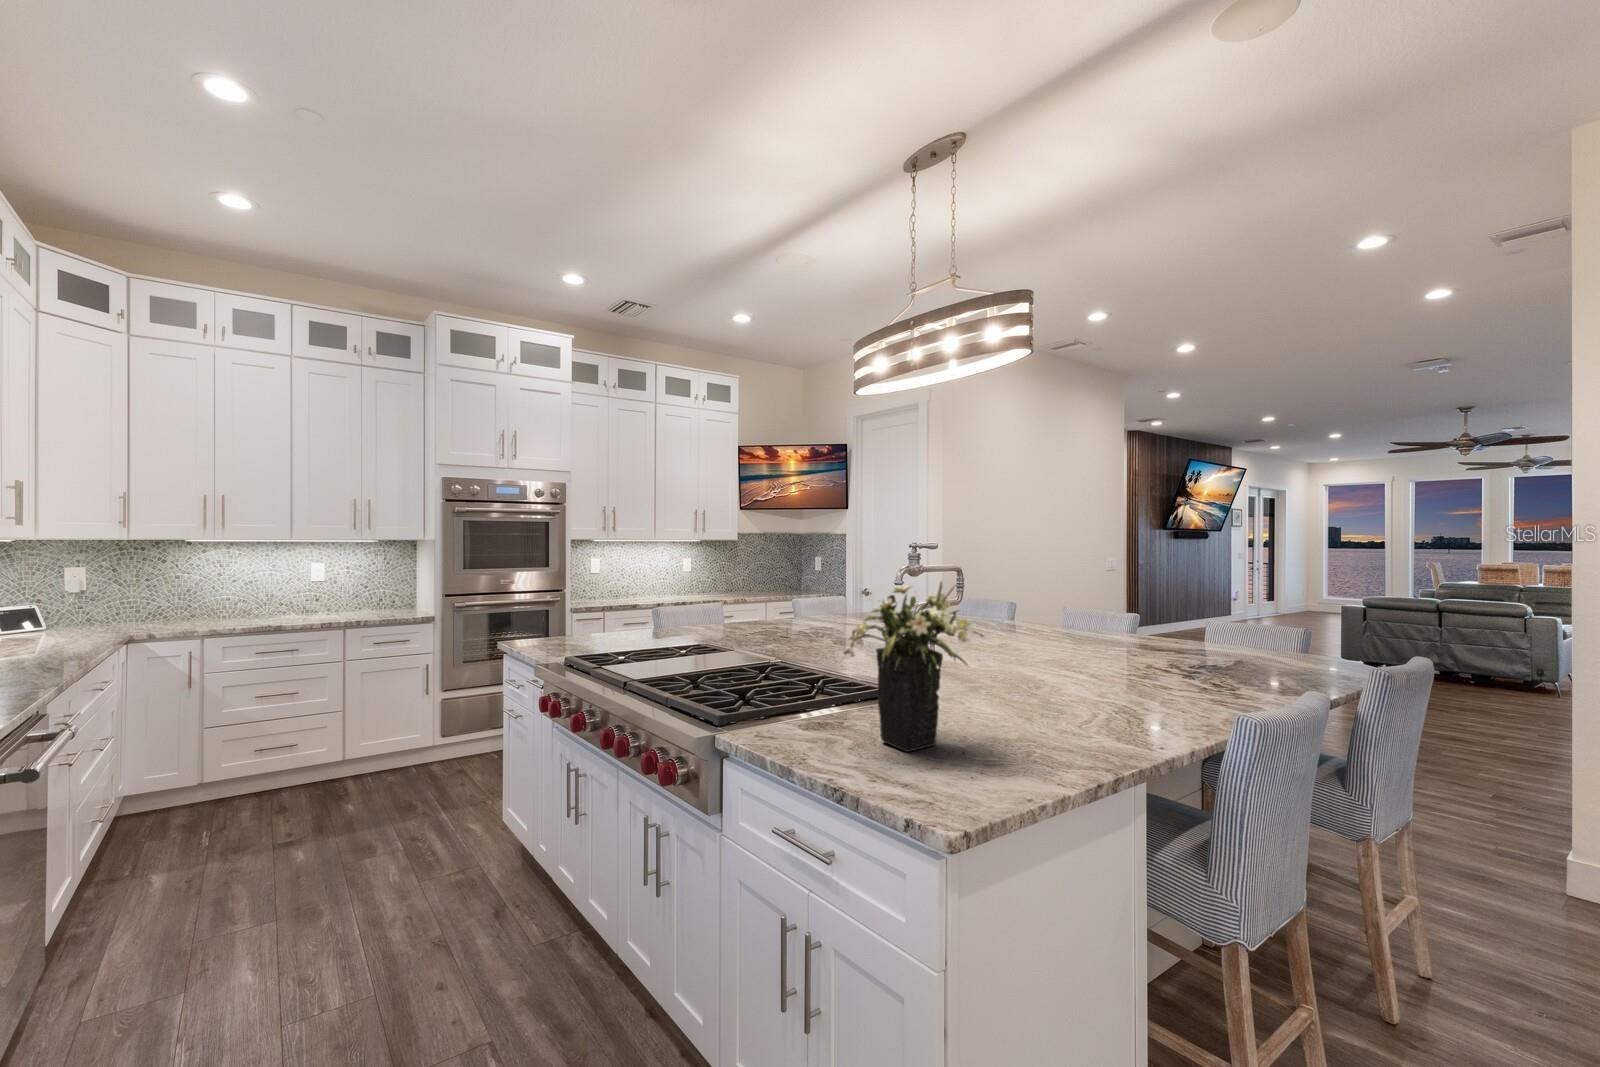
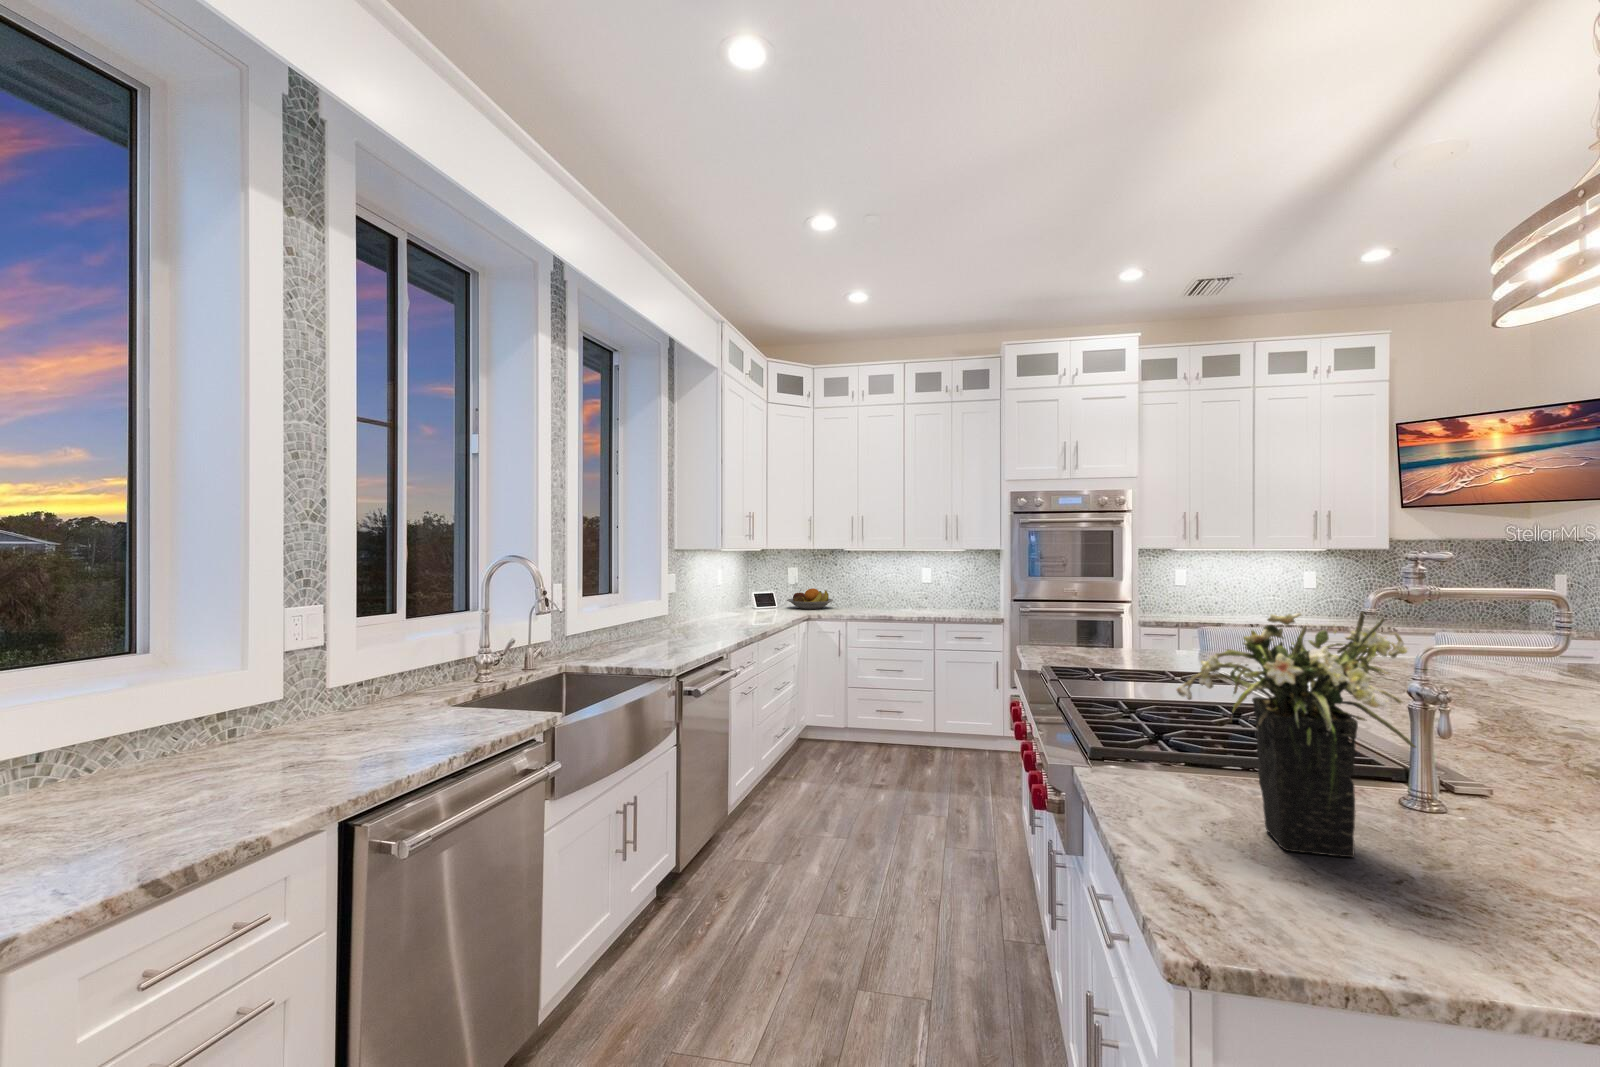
fruit bowl: none [77,598,171,629] -> present [787,588,833,609]

